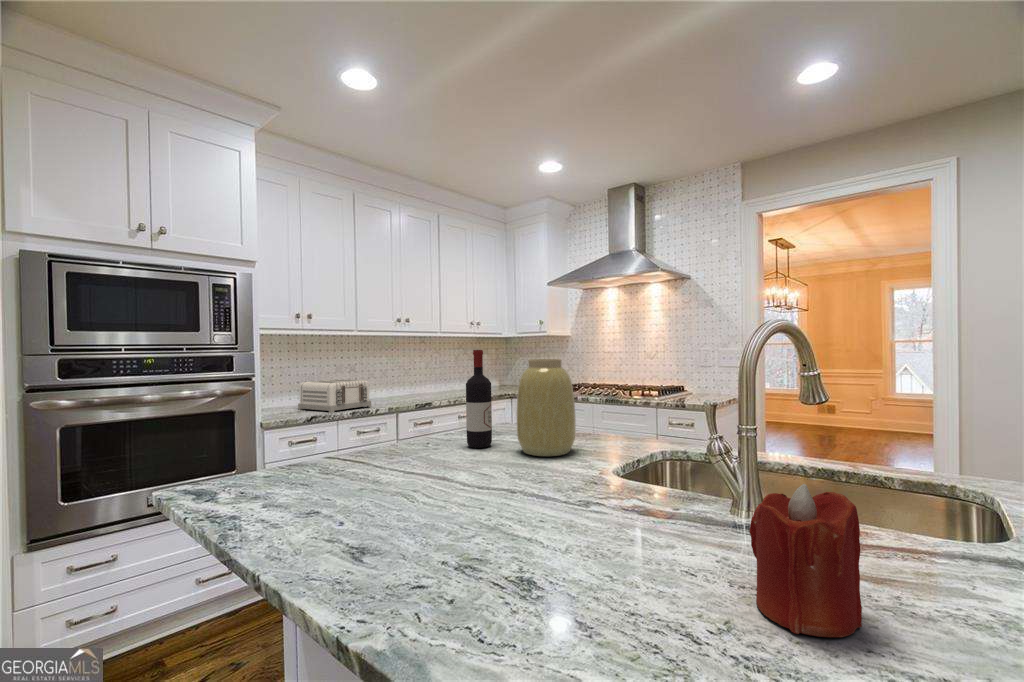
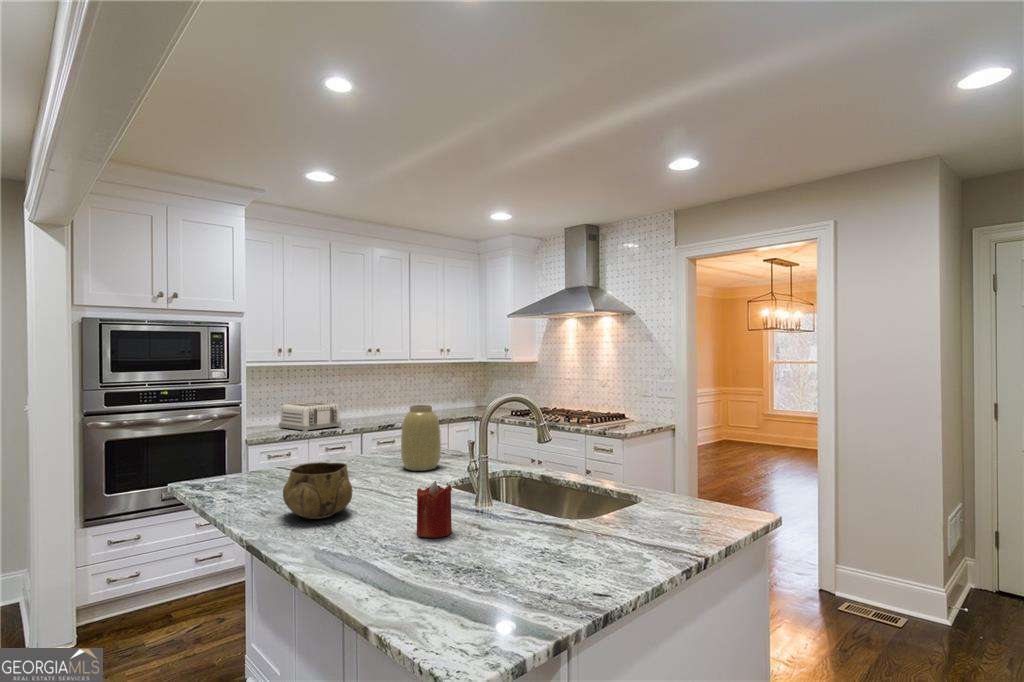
wine bottle: present [466,350,492,448] -> none [374,397,391,464]
decorative bowl: none [391,447,541,577] -> present [283,462,352,519]

